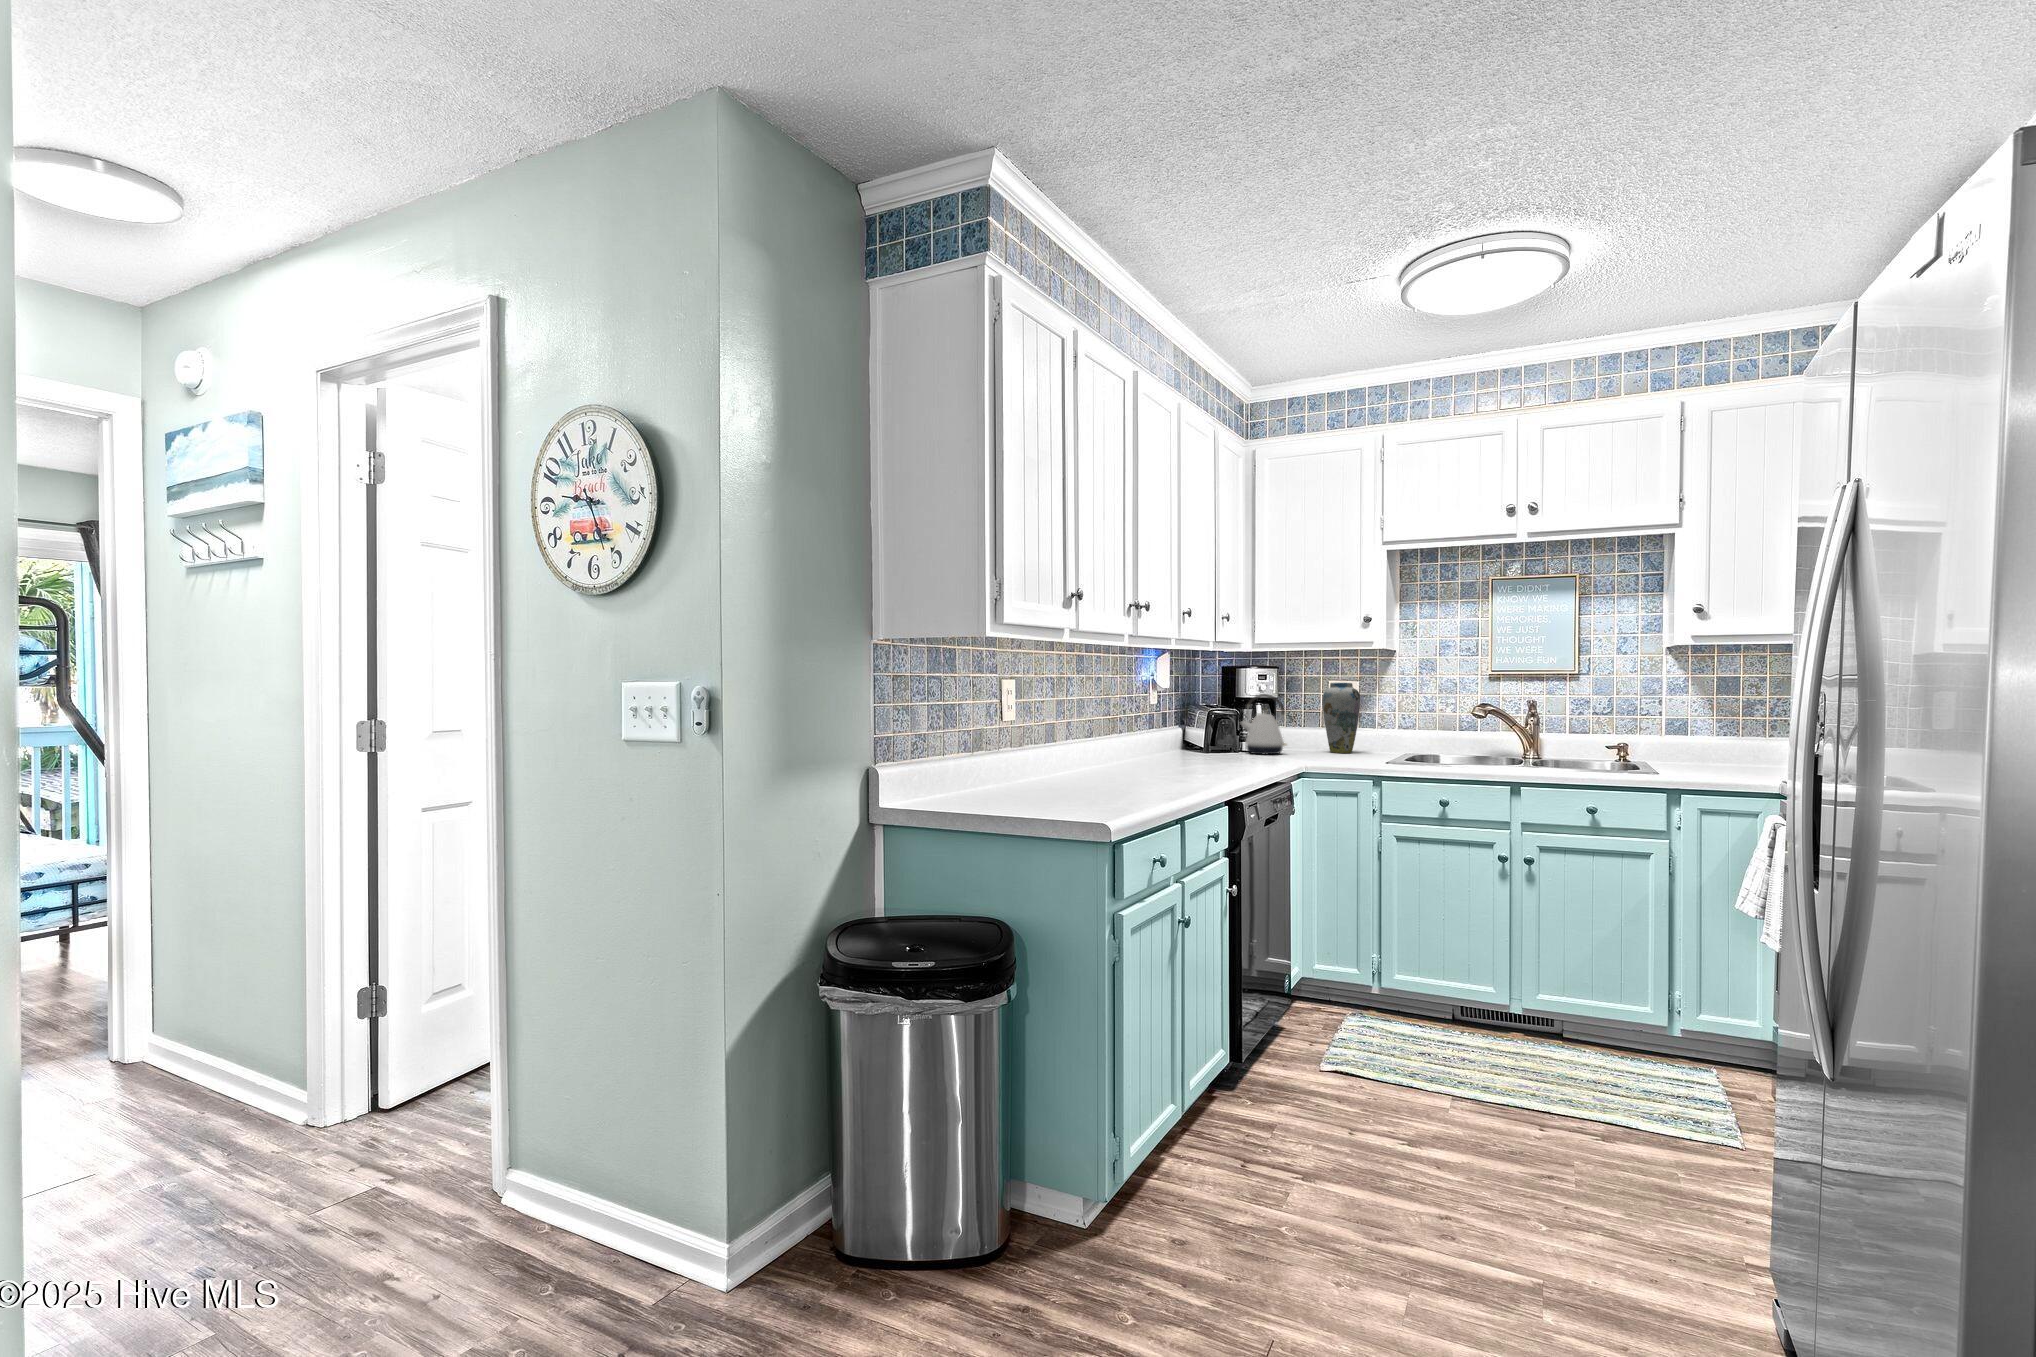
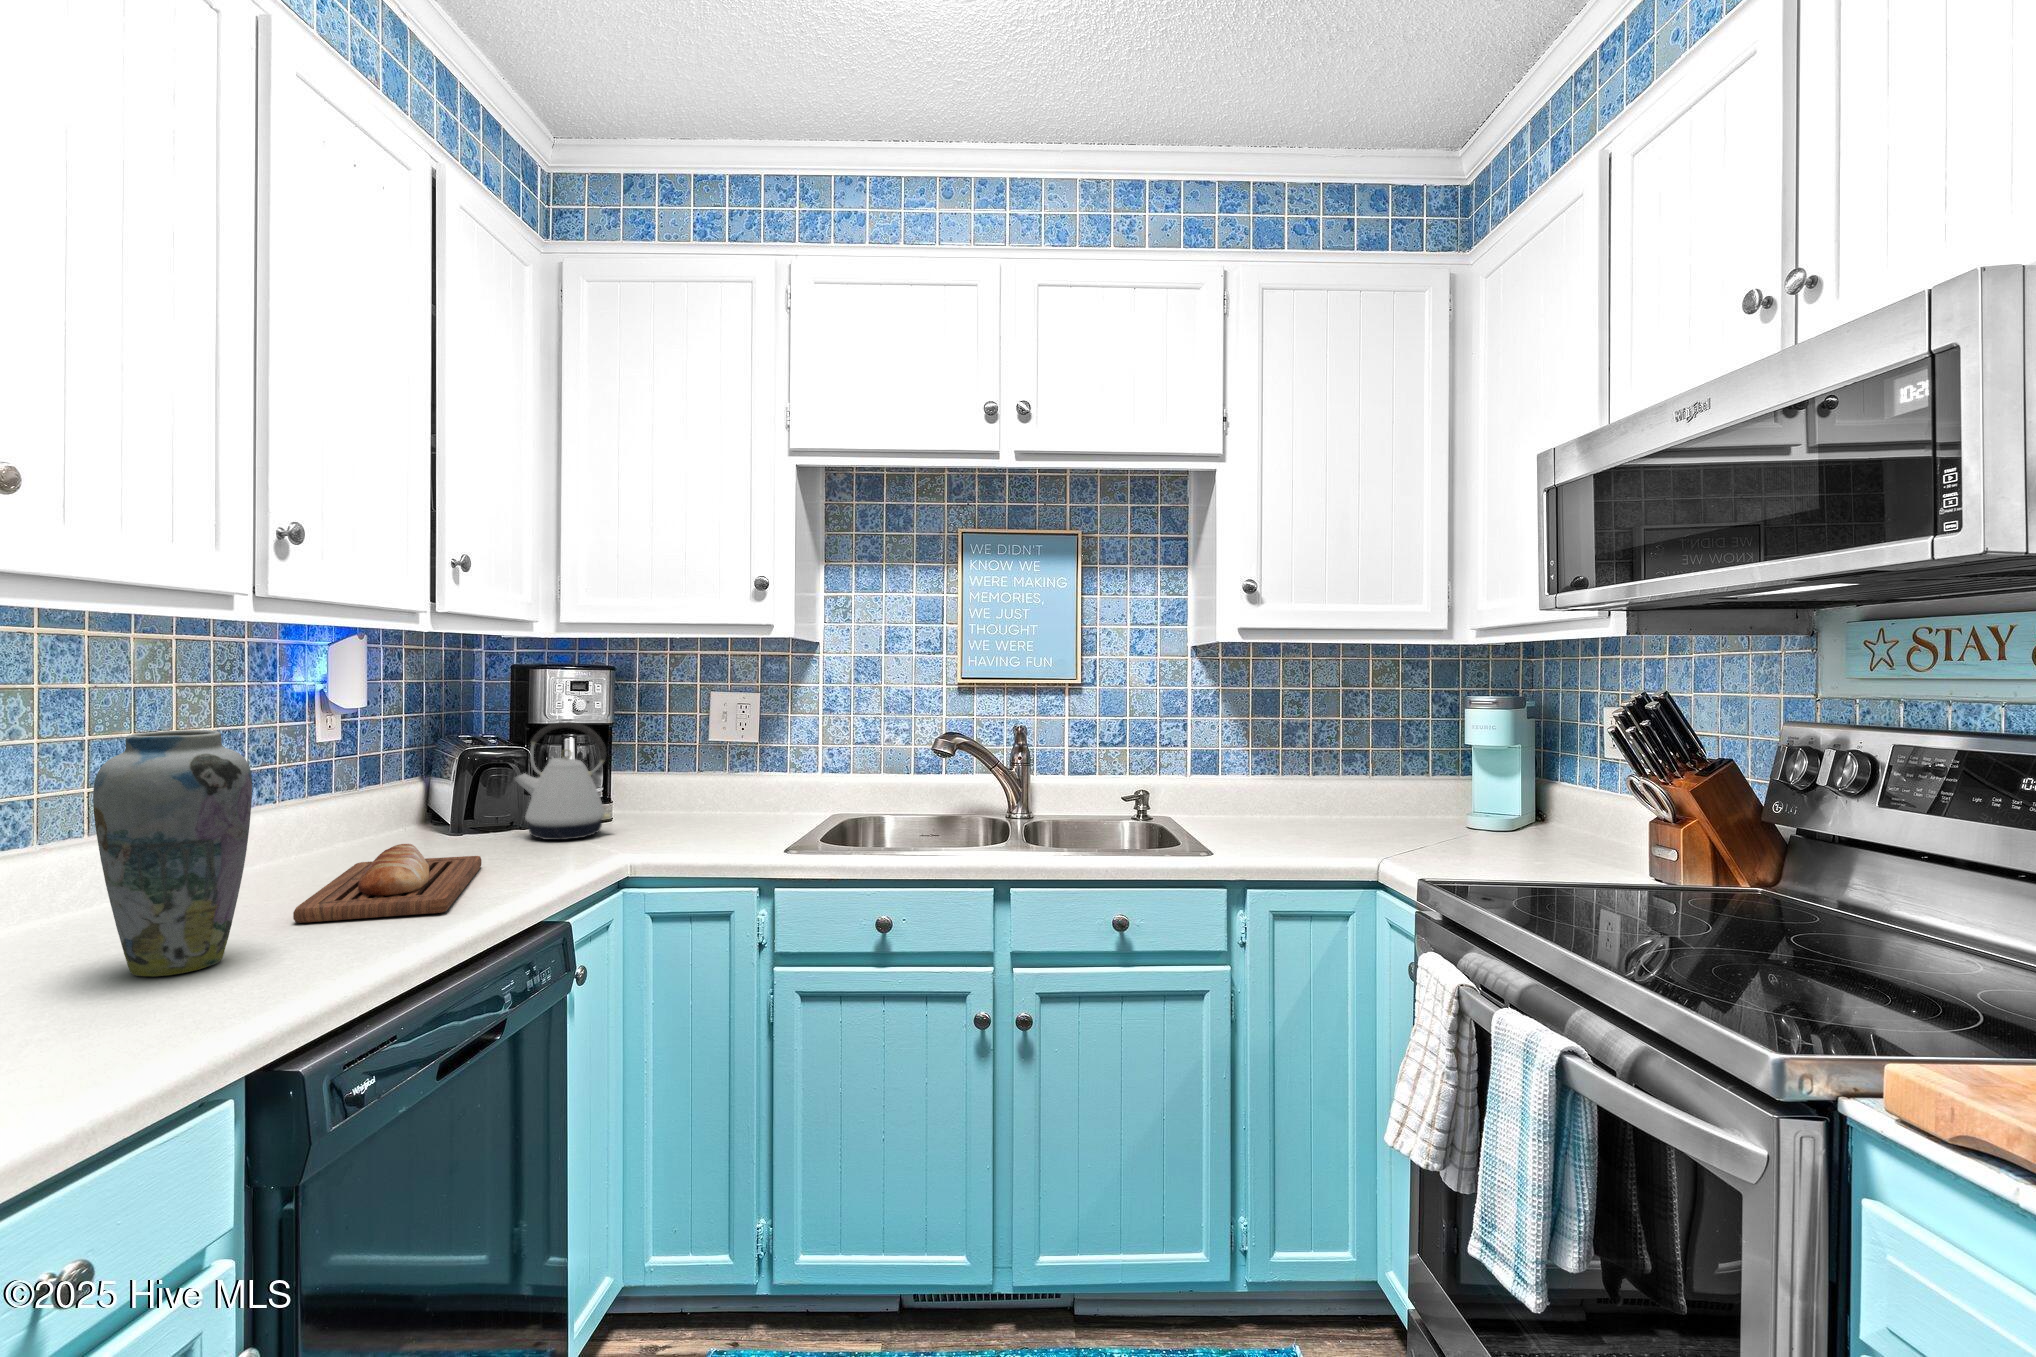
vase: present [1323,682,1360,753] -> present [93,730,252,976]
bread loaf: none [1188,744,1245,766] -> present [293,844,482,923]

